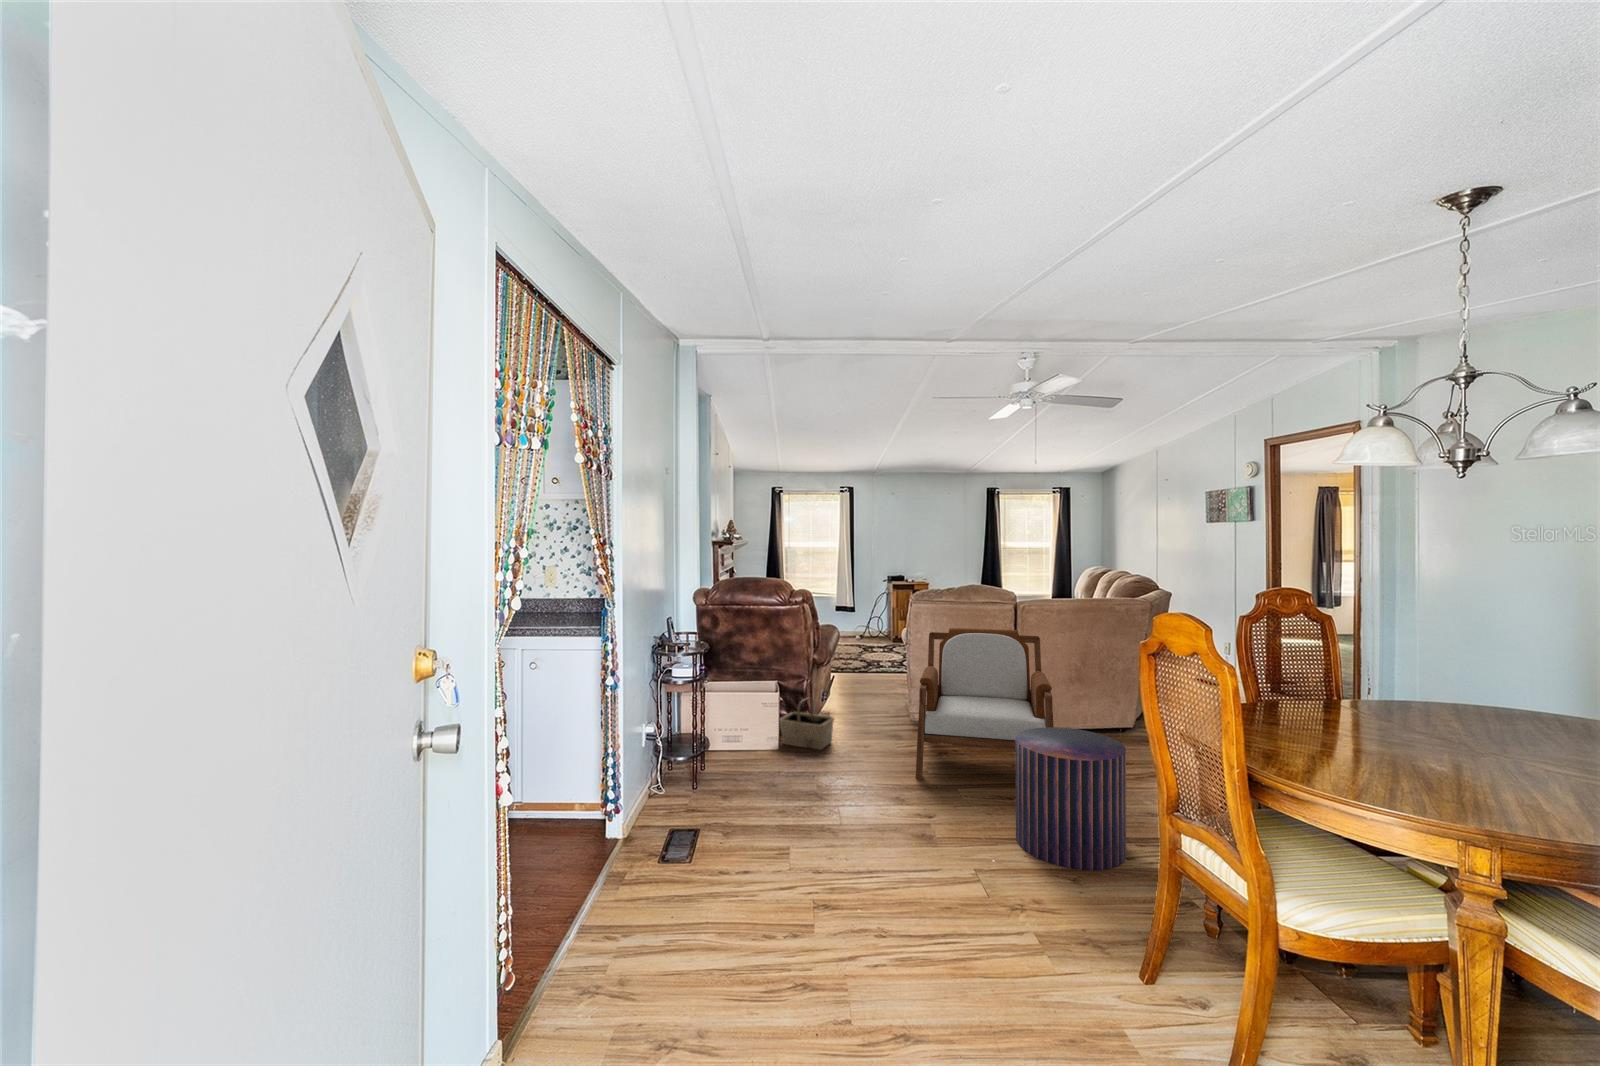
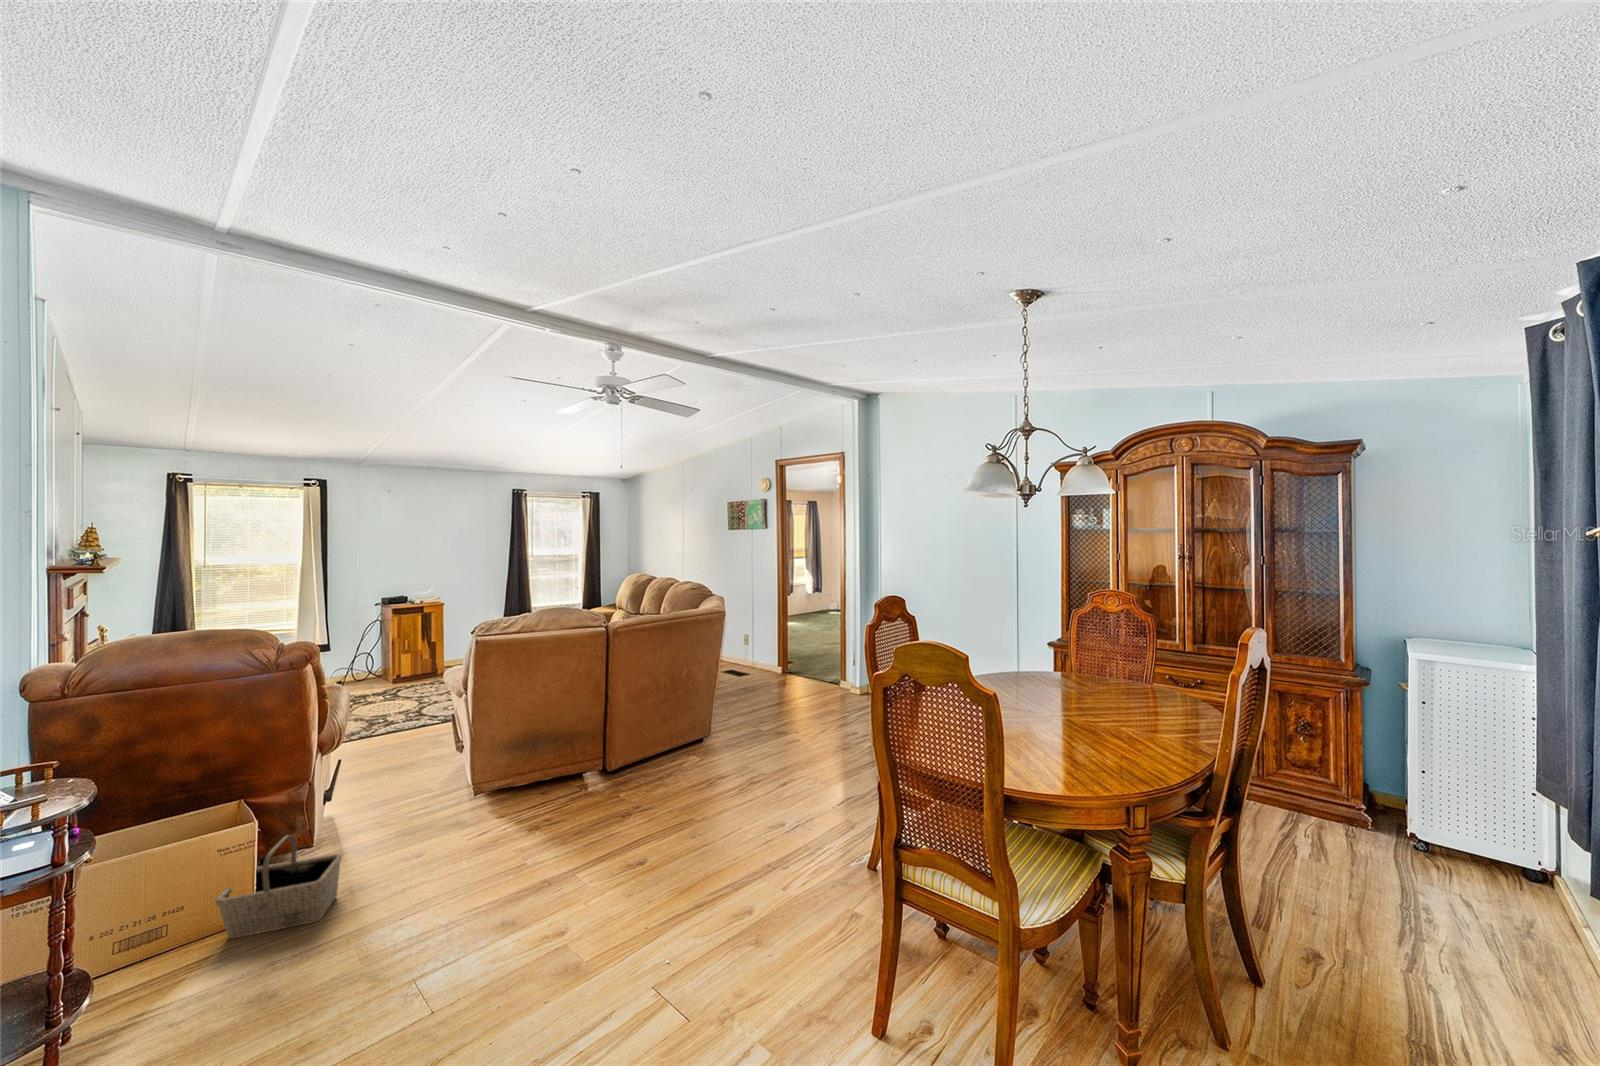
armchair: present [916,628,1054,779] -> none [497,663,694,914]
pouf: present [1016,727,1126,871] -> none [684,786,814,991]

